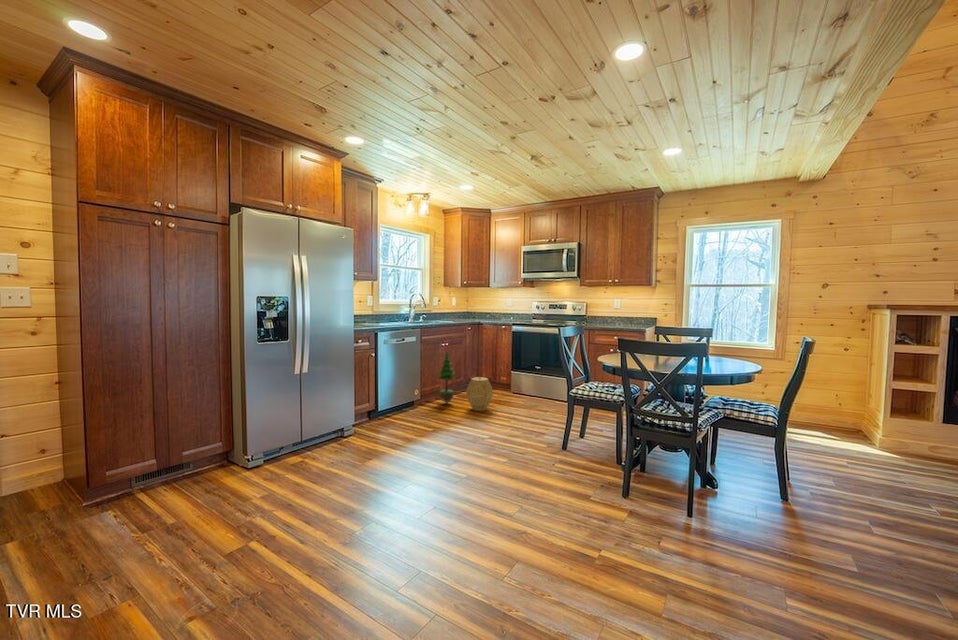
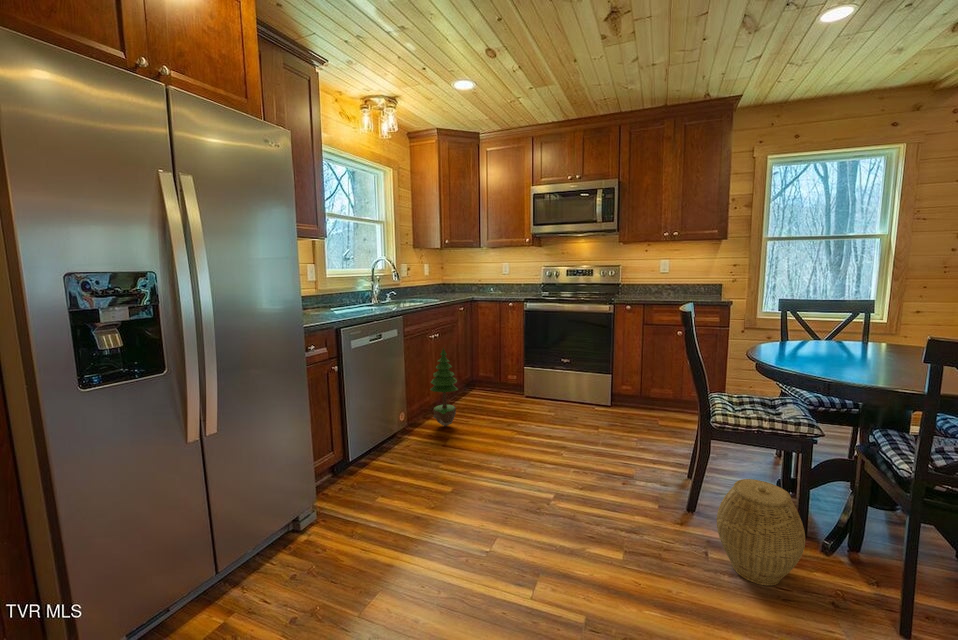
woven basket: present [467,377,493,411] -> present [716,479,805,586]

